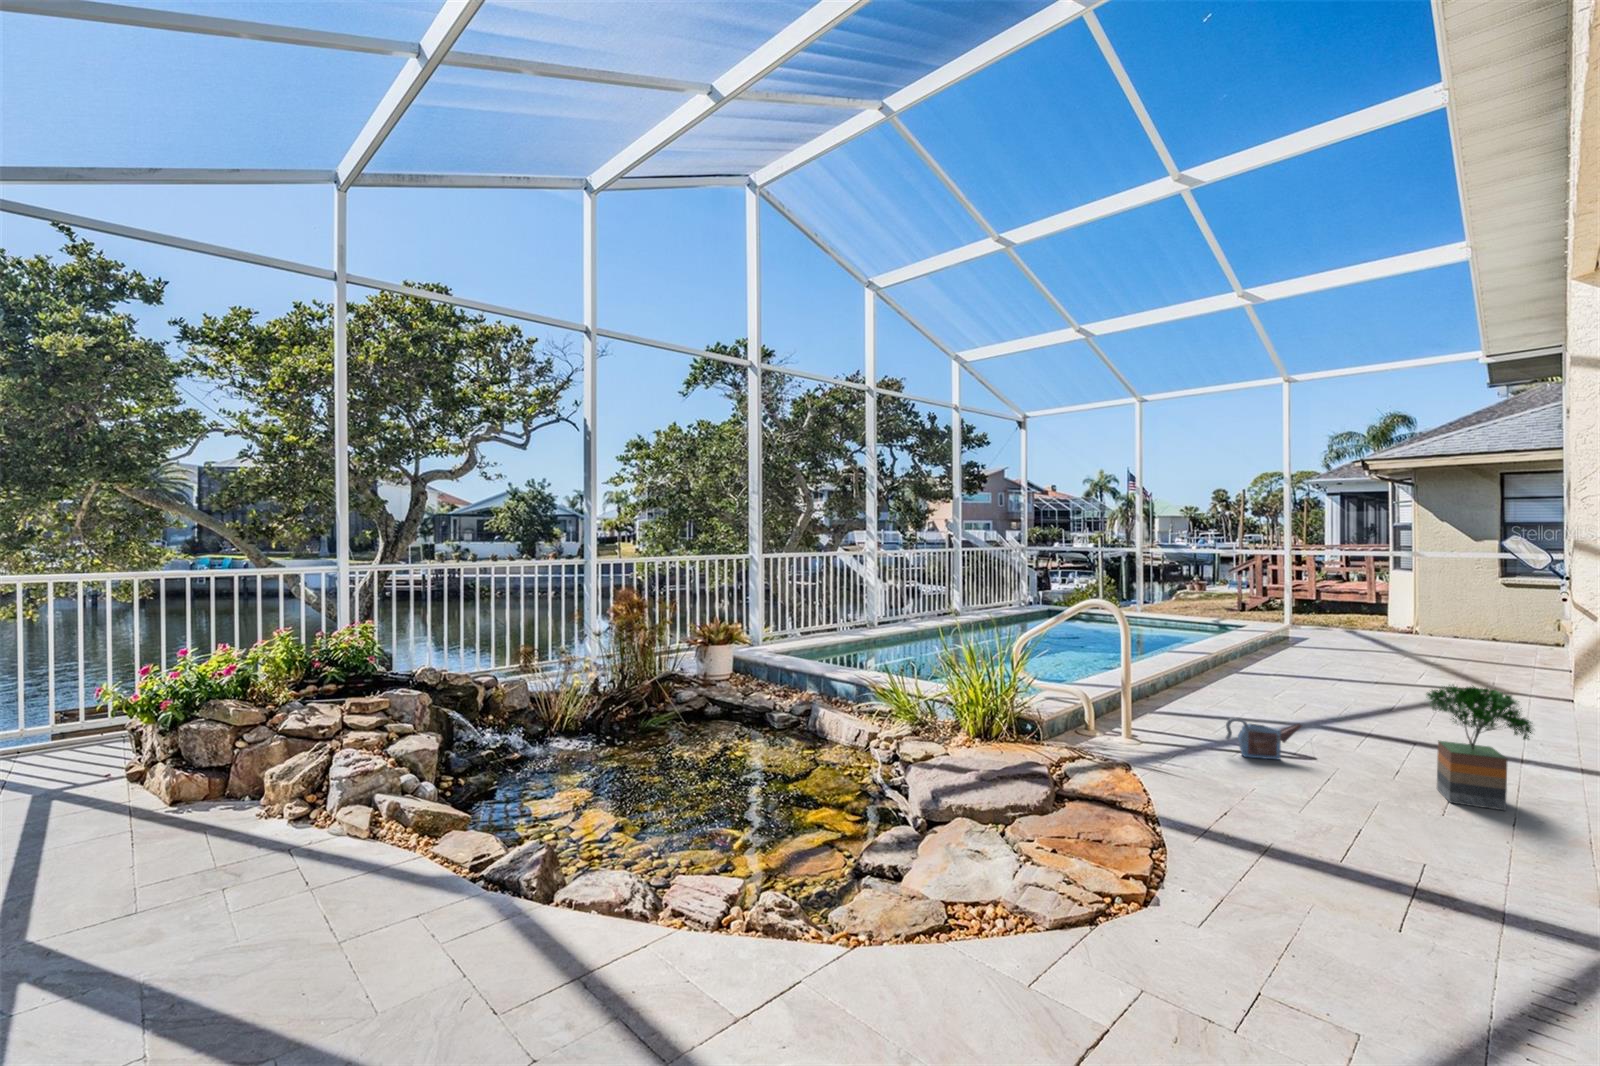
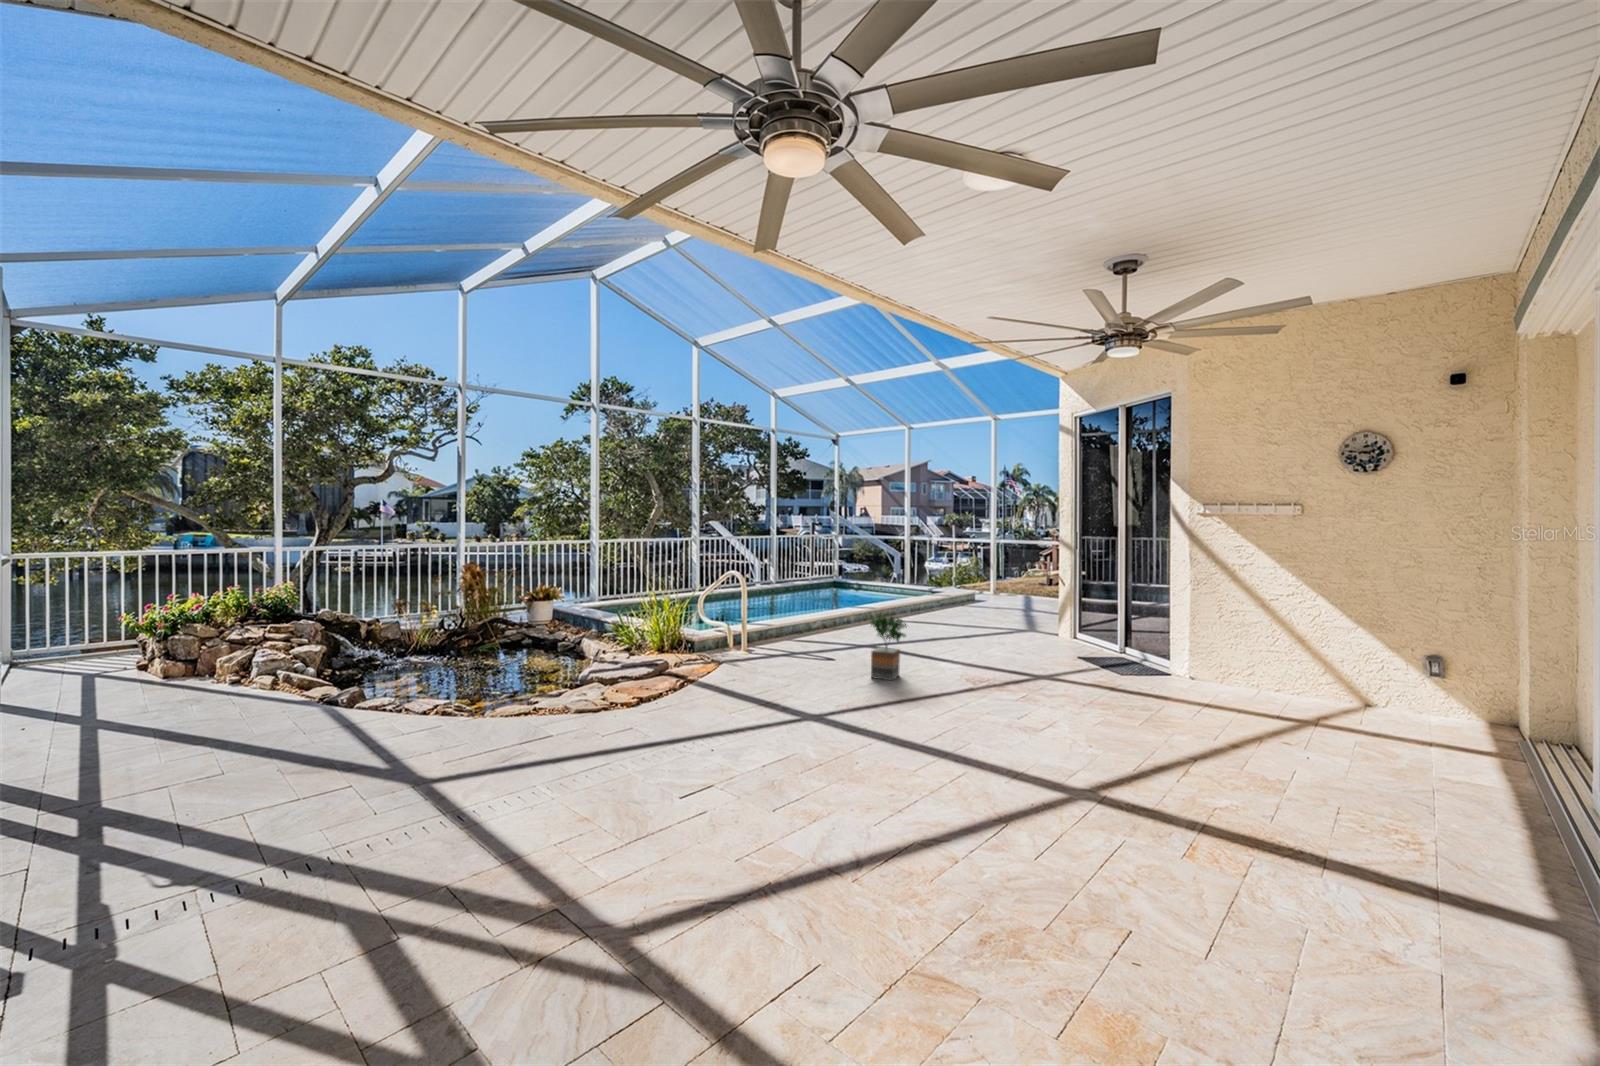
watering can: present [1225,717,1303,759] -> none [794,639,833,662]

